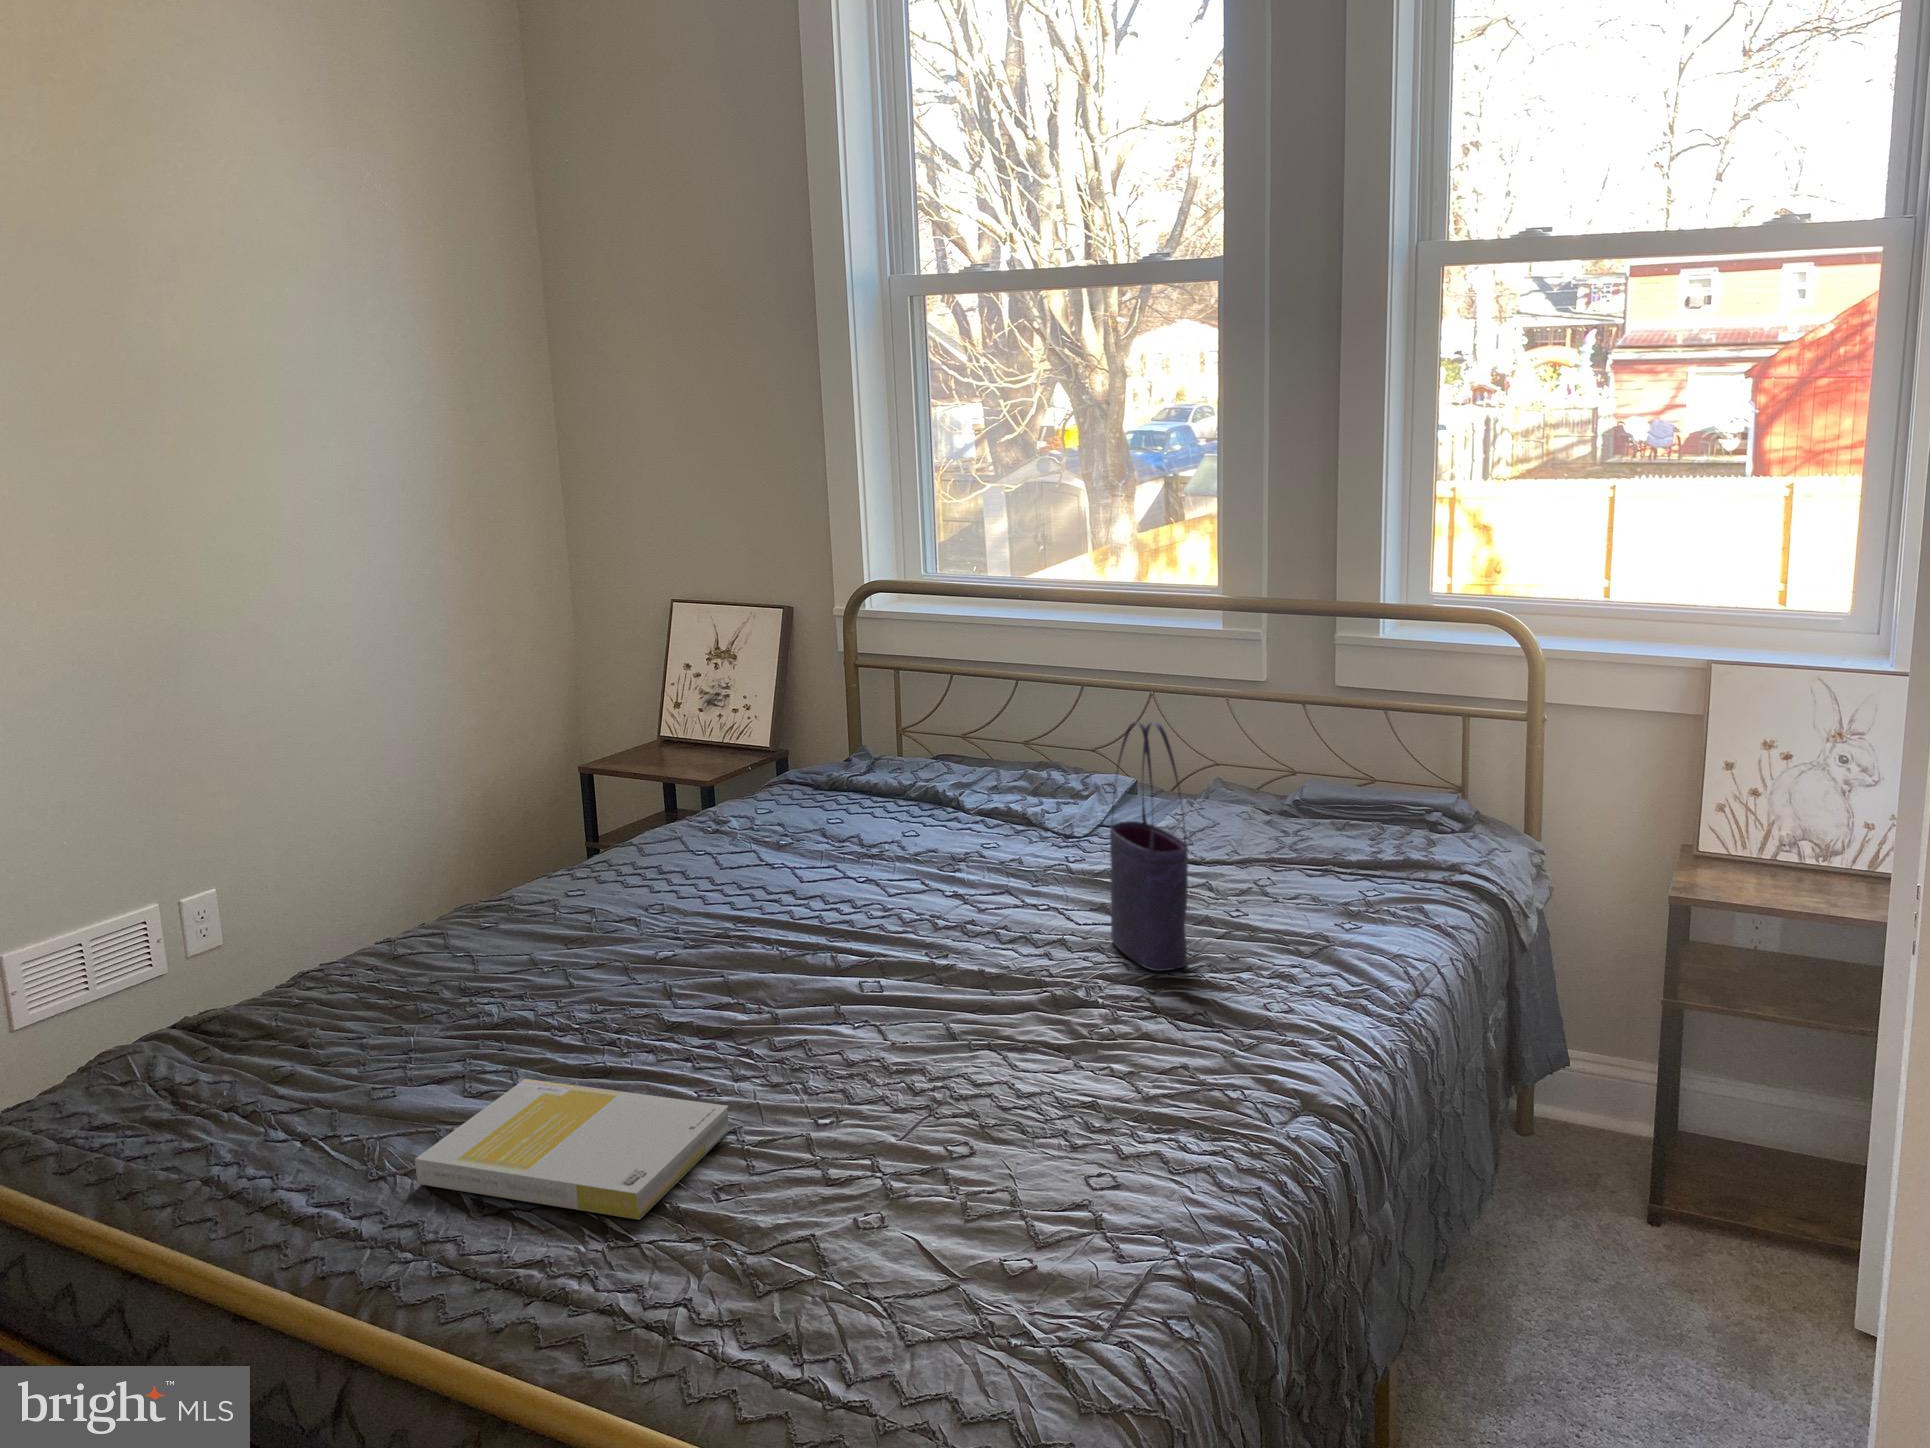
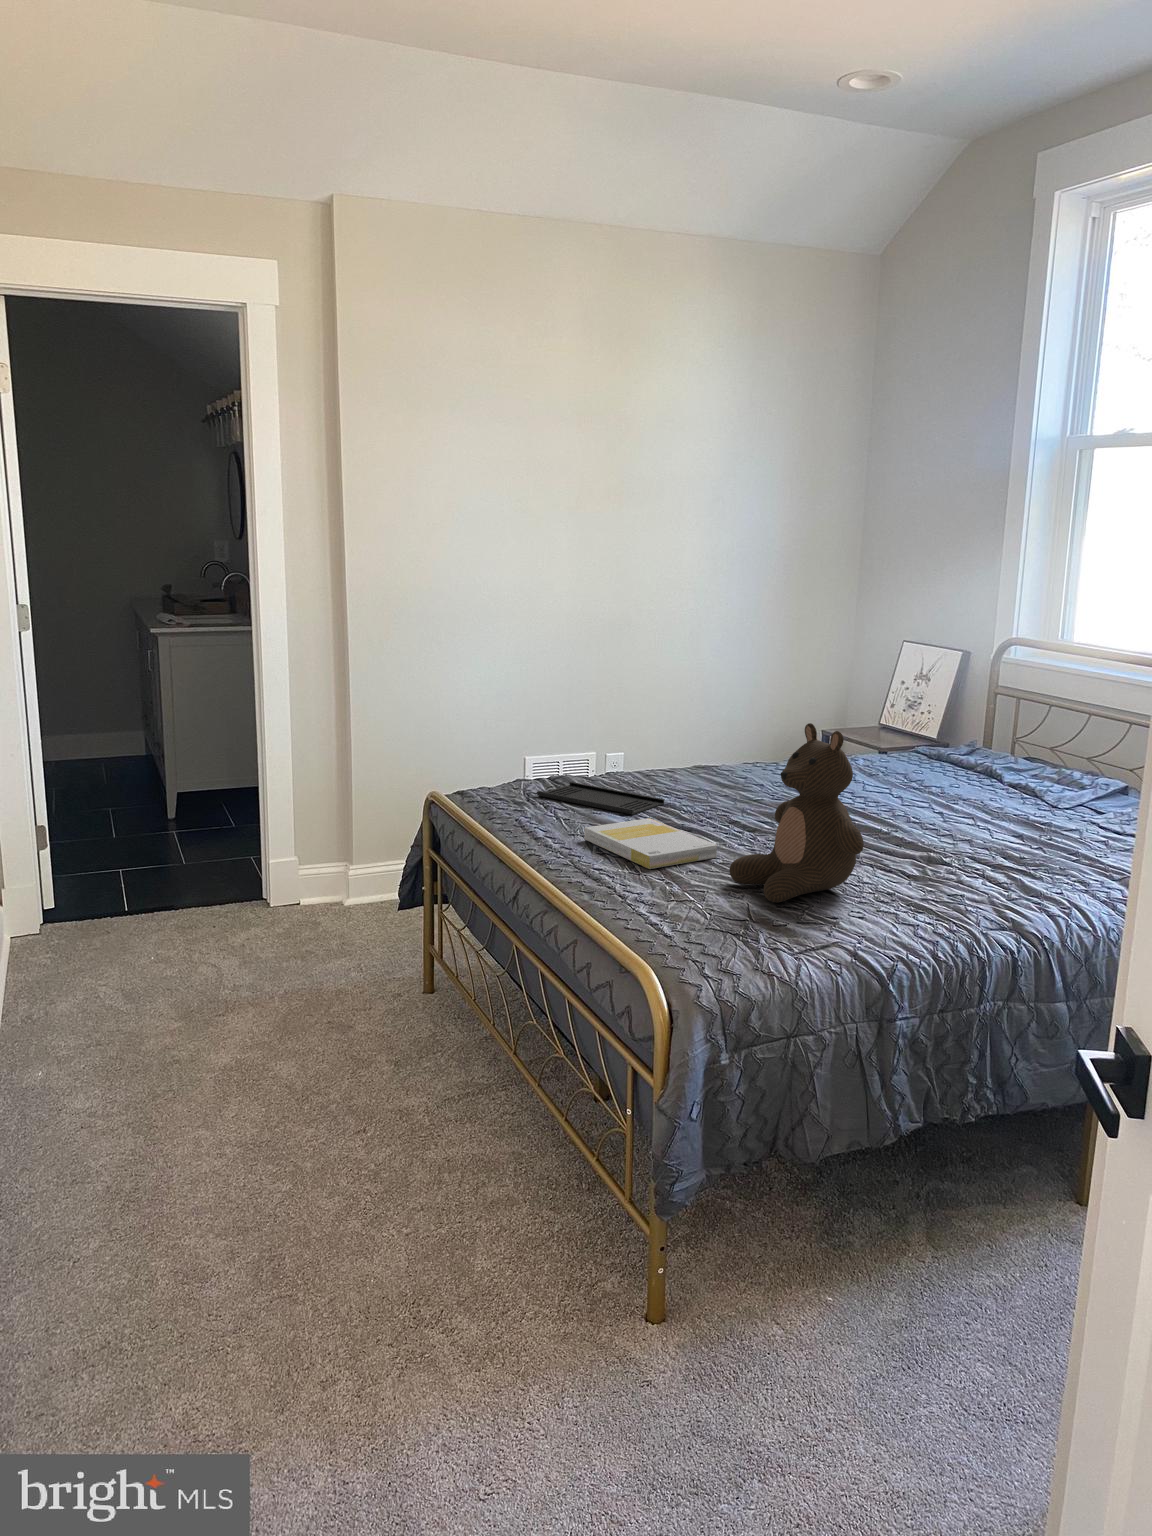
tote bag: present [1110,722,1188,971] -> none [1001,710,1043,866]
stuffed bear: none [822,838,1083,1216] -> present [729,723,864,902]
tray: none [188,1011,490,1087] -> present [537,782,665,815]

